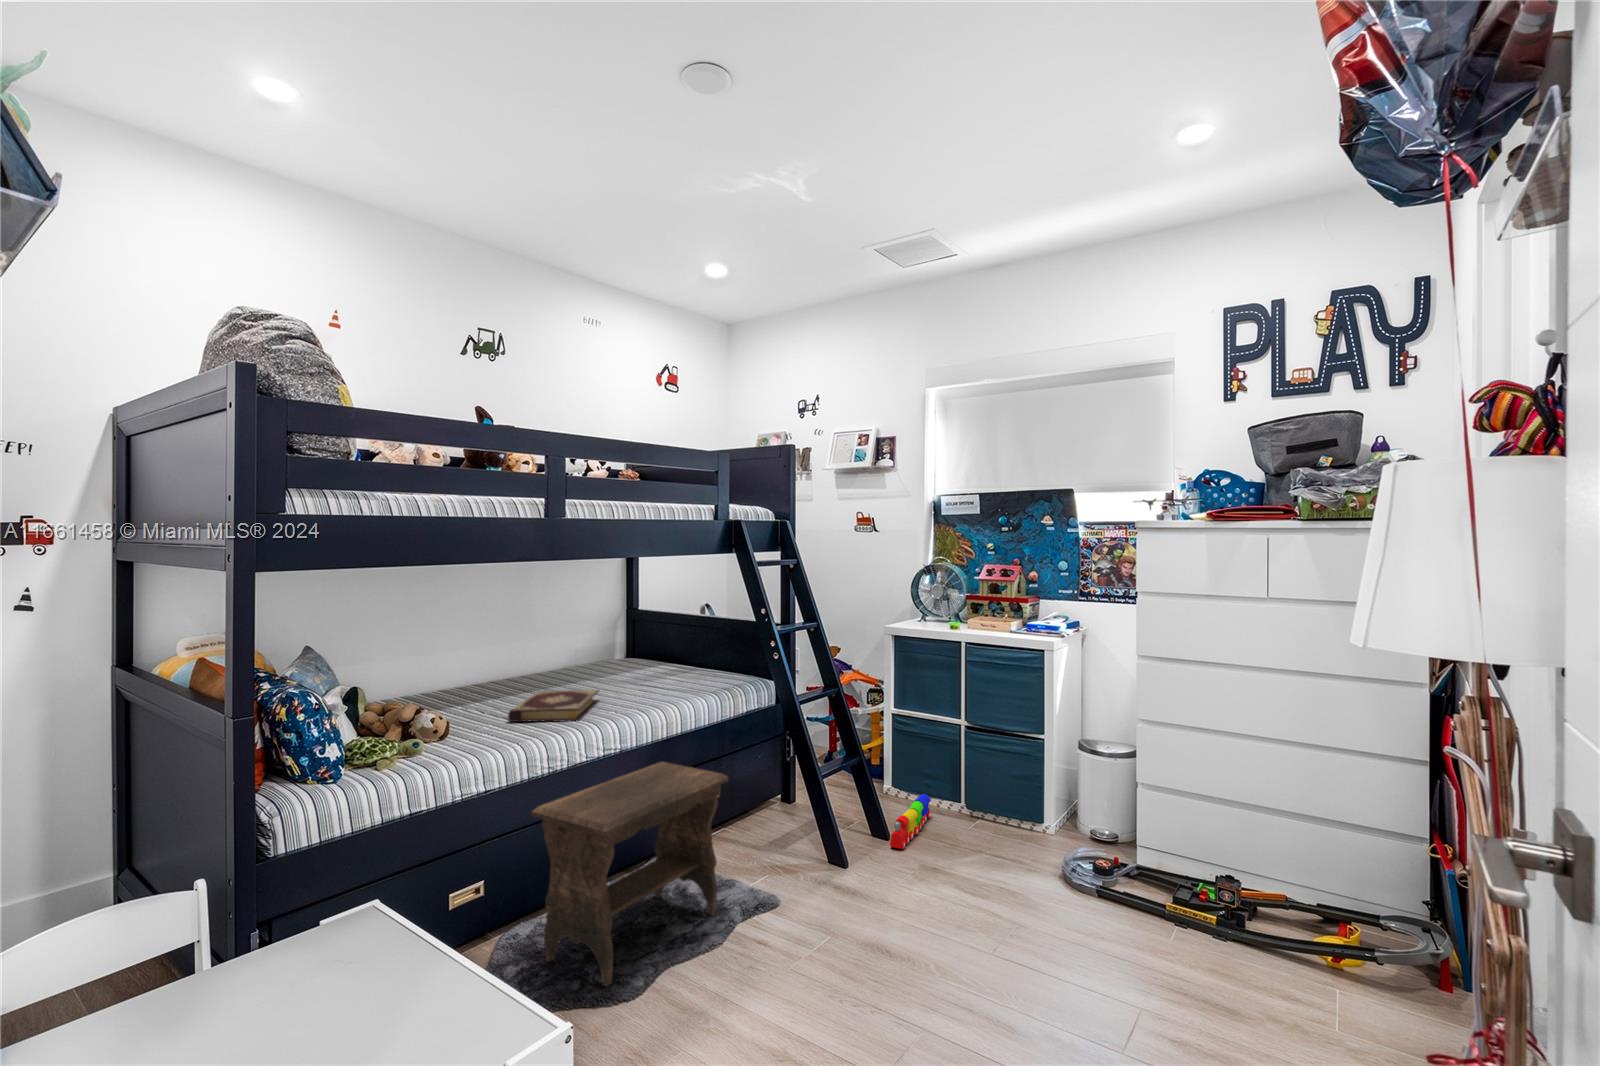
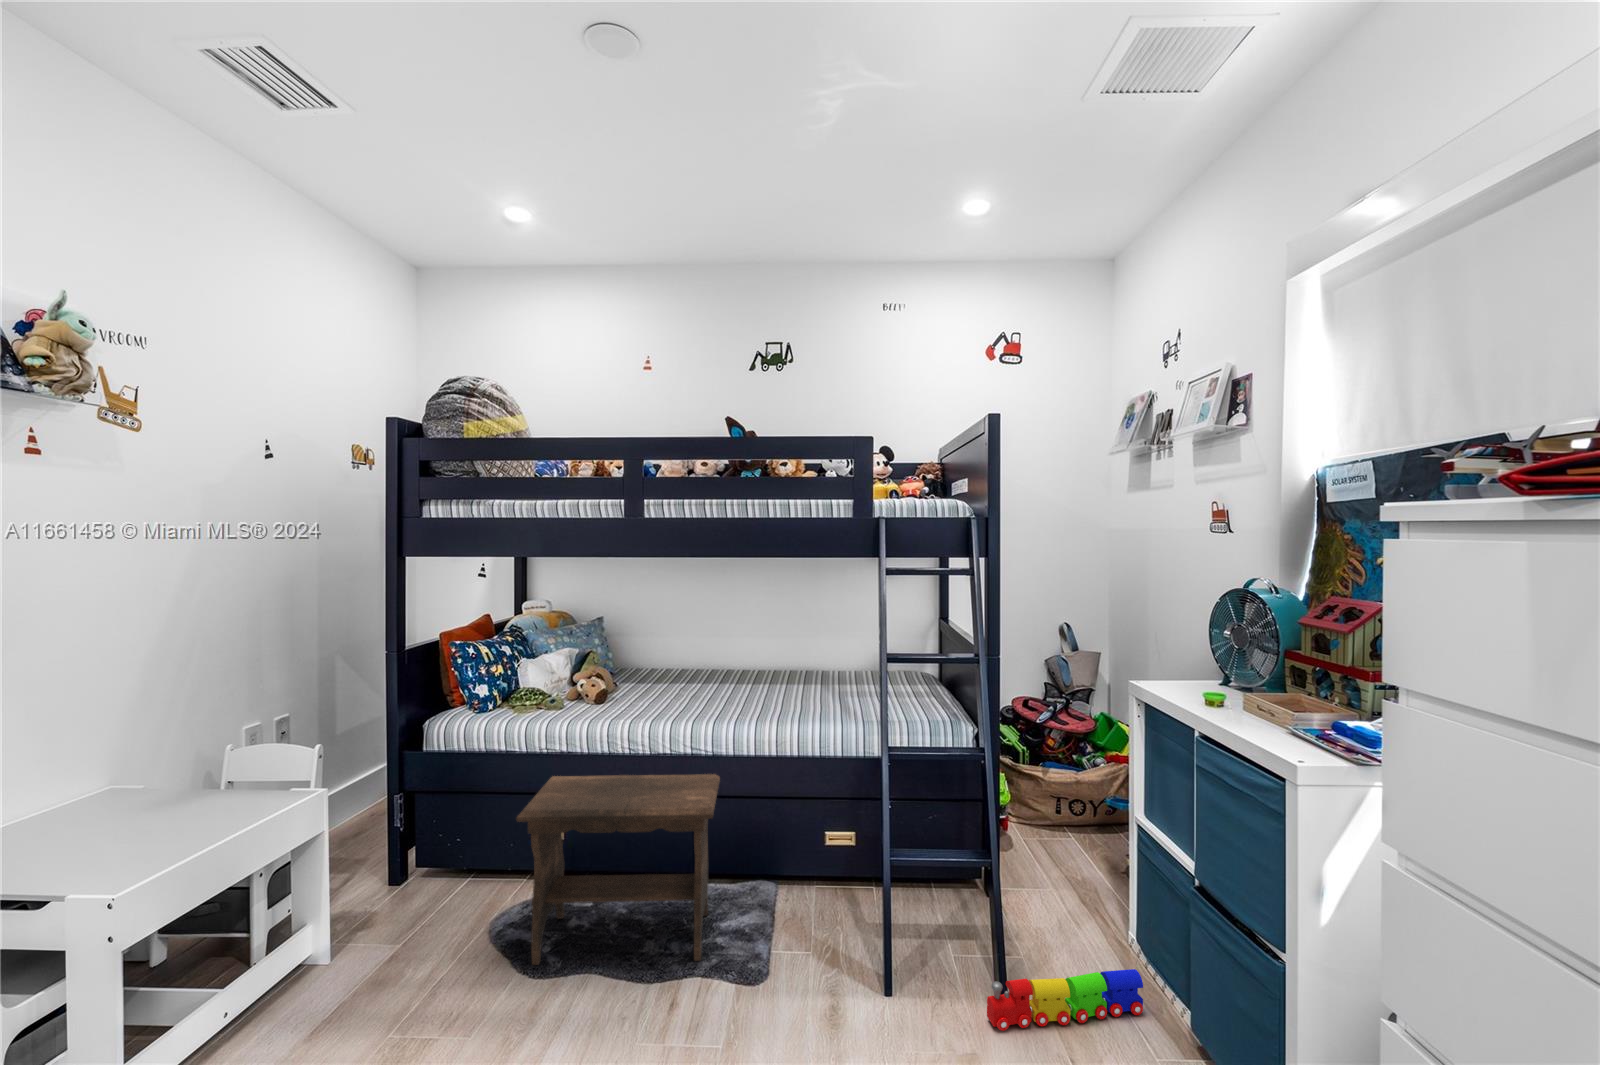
book: present [508,690,599,722] -> none [668,677,777,713]

